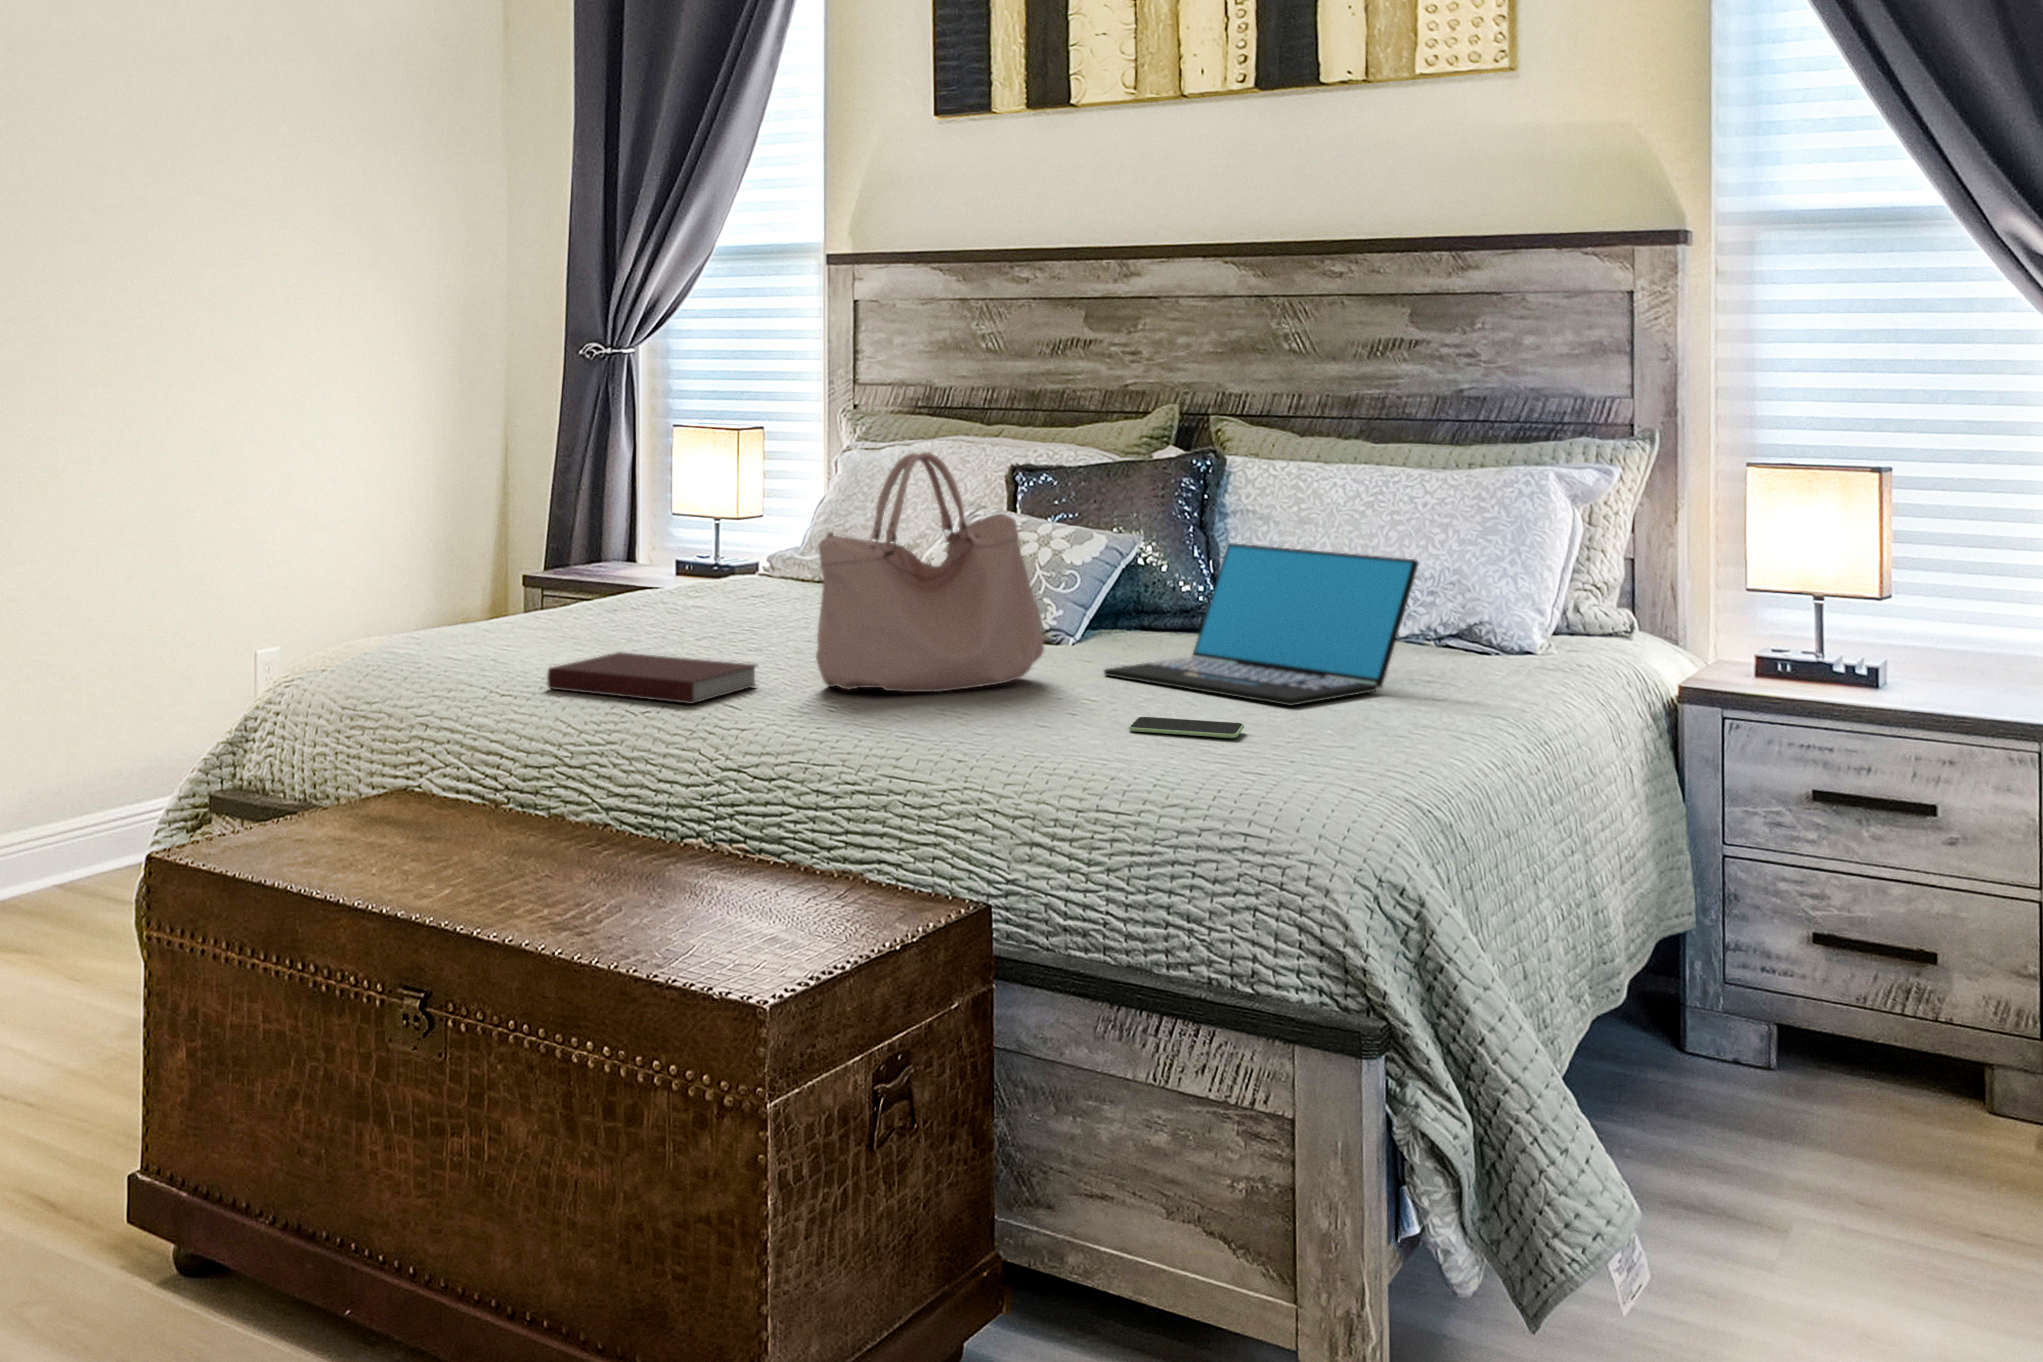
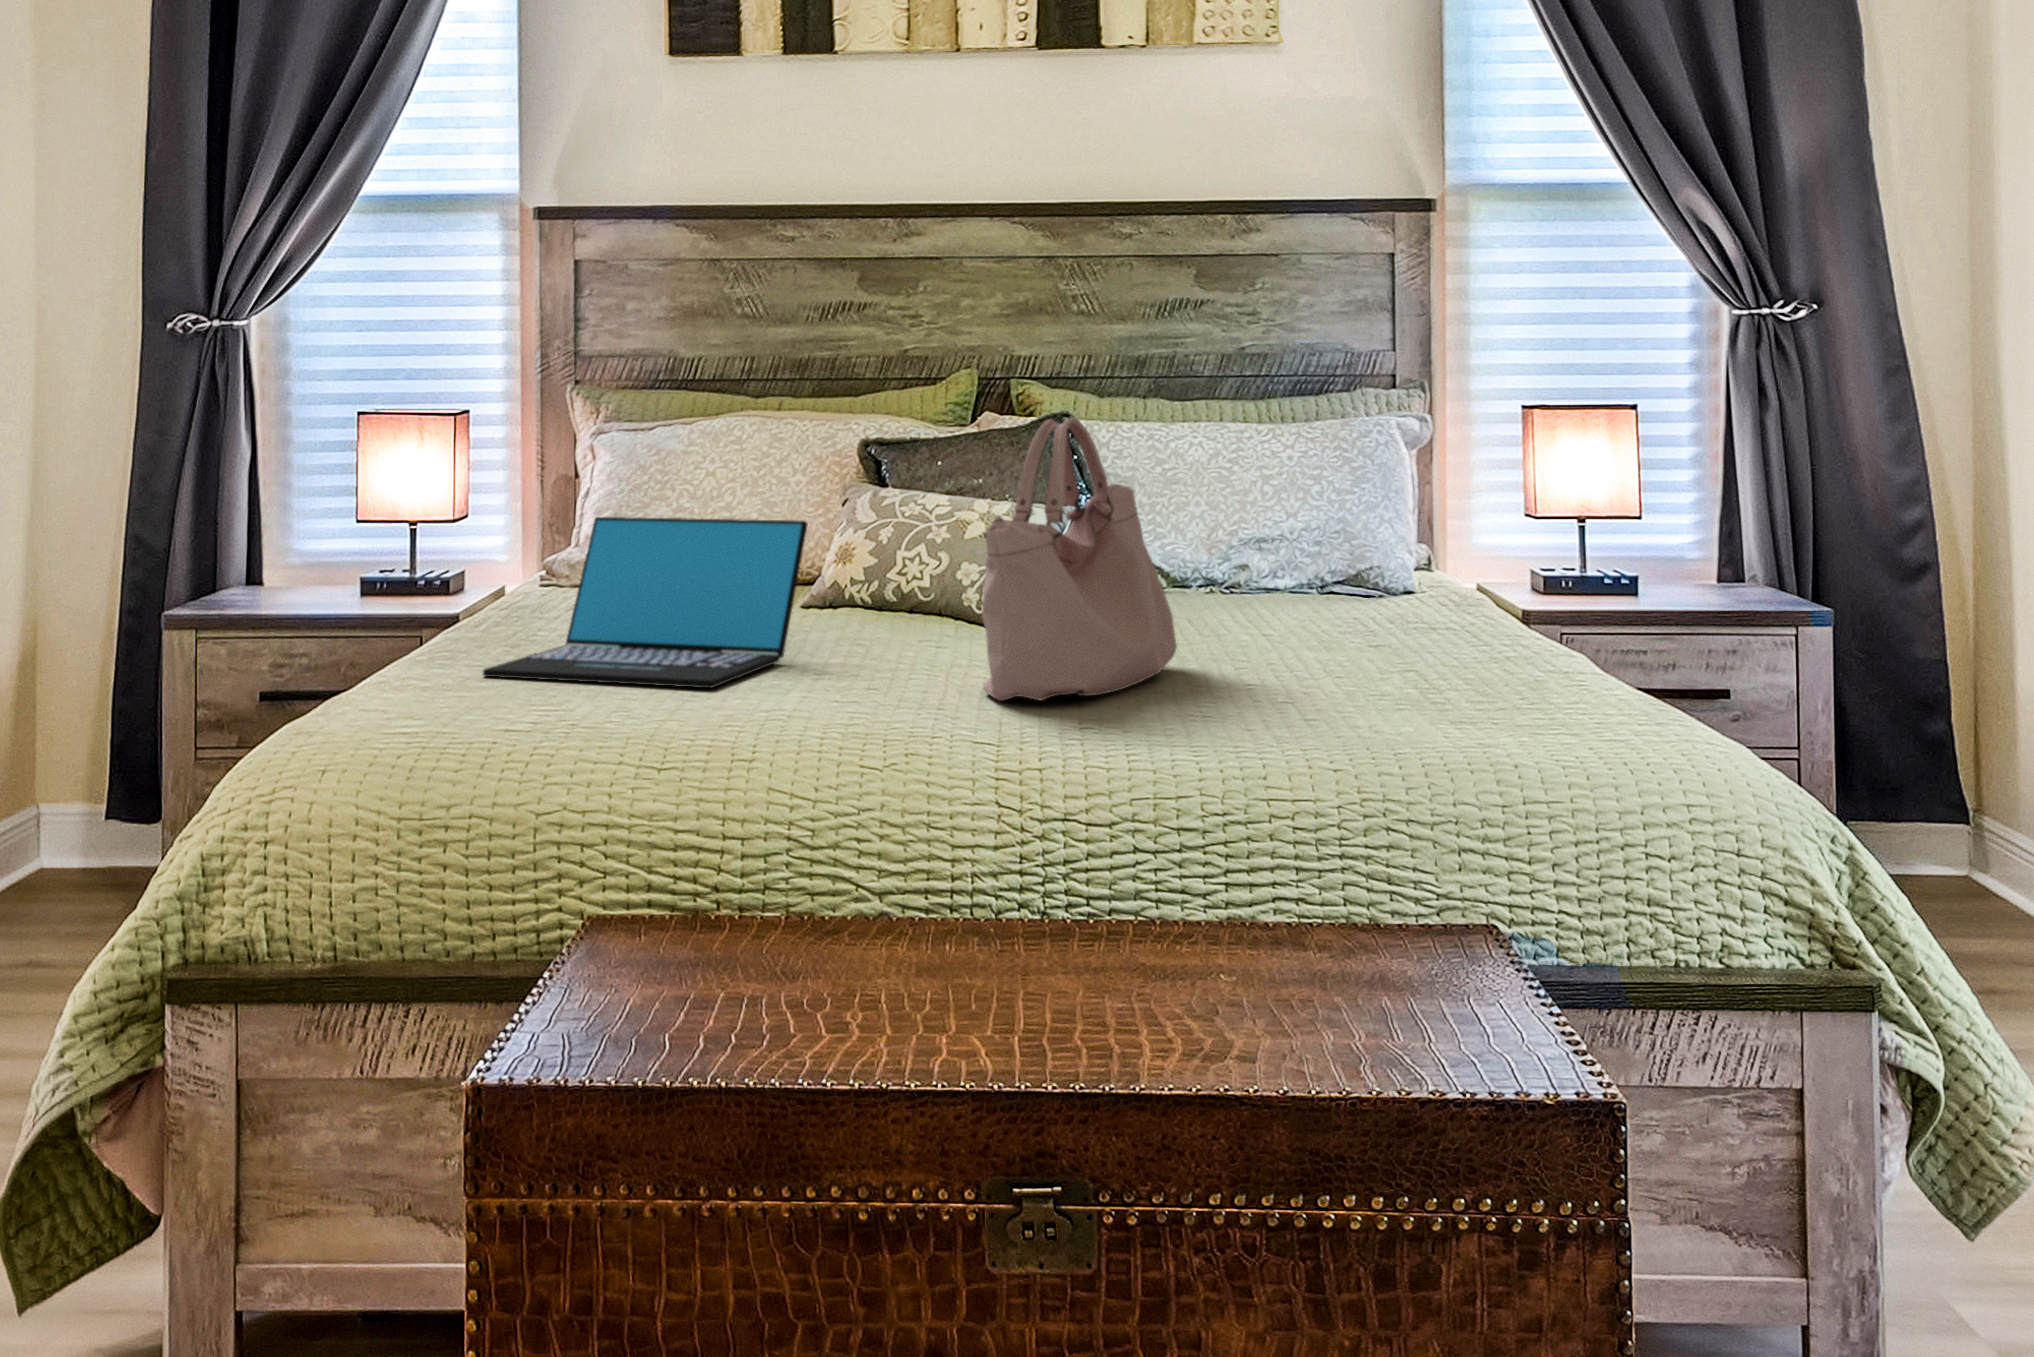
laptop: present [1104,543,1419,706] -> present [483,517,808,688]
notebook: present [547,652,756,704] -> none [704,684,928,746]
smartphone: present [1129,717,1244,738] -> none [1389,686,1516,708]

